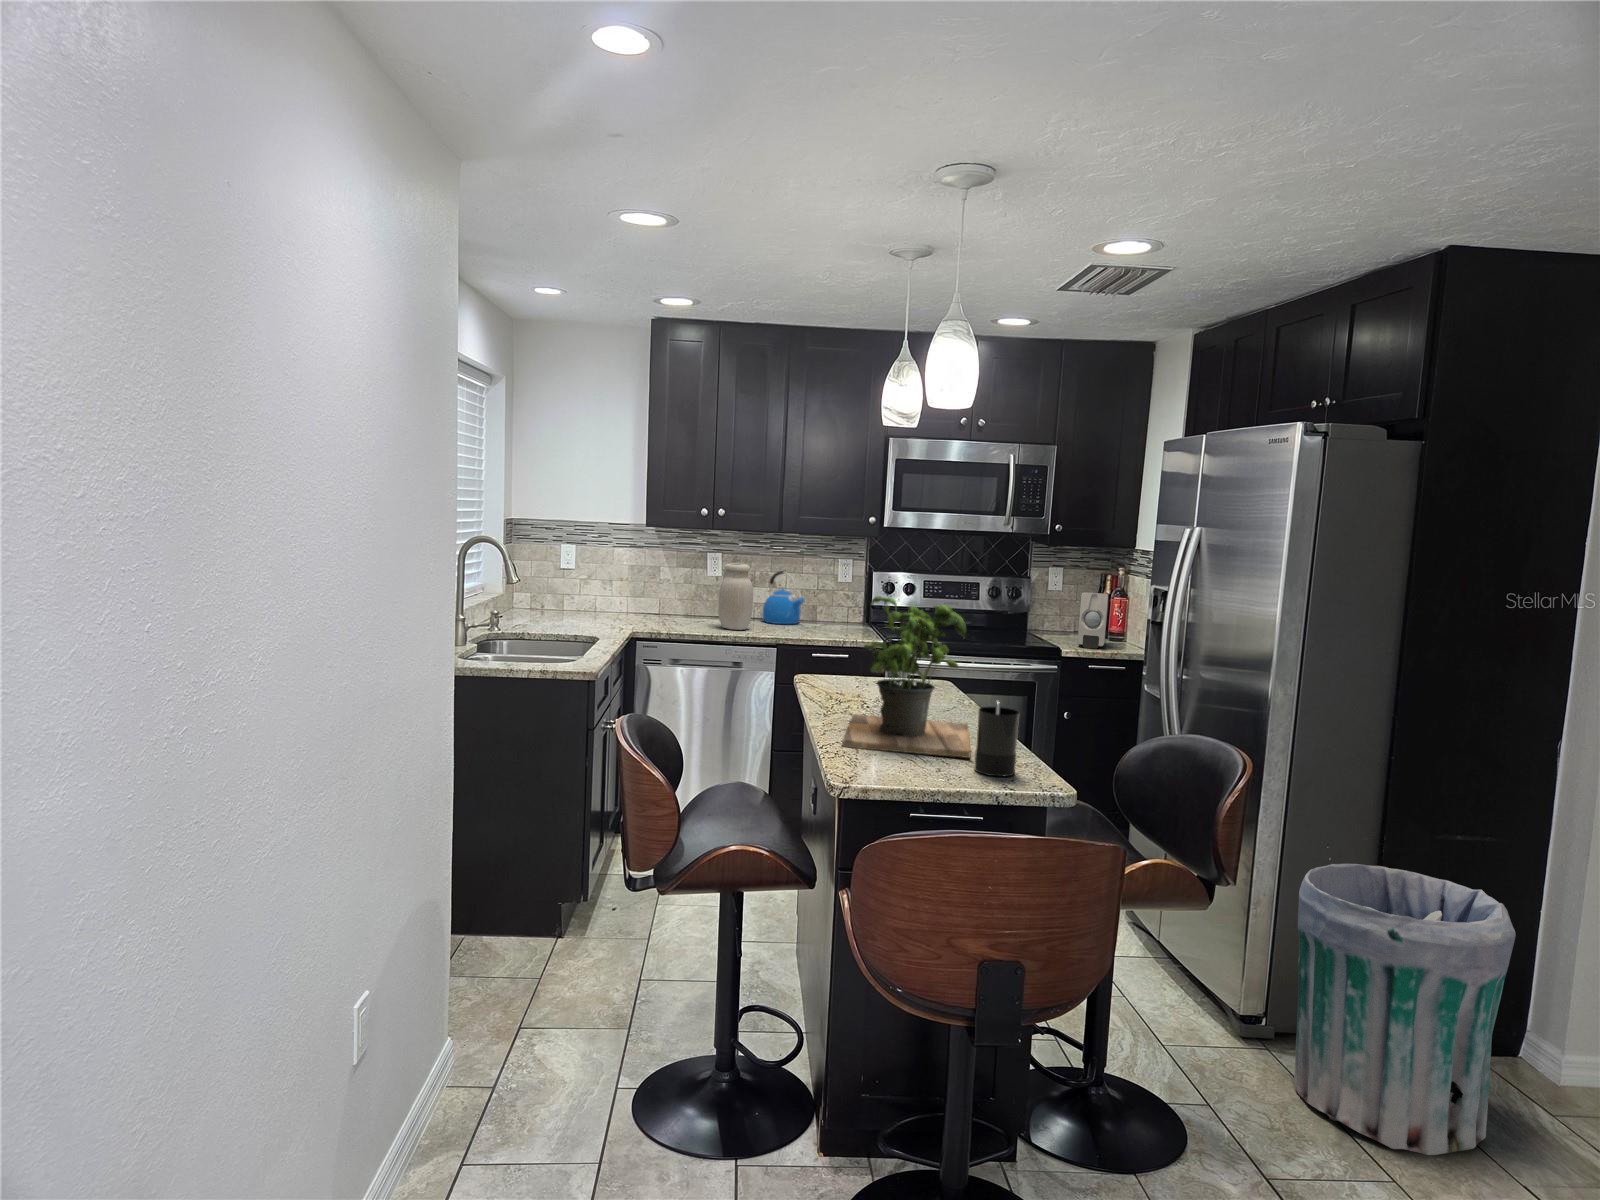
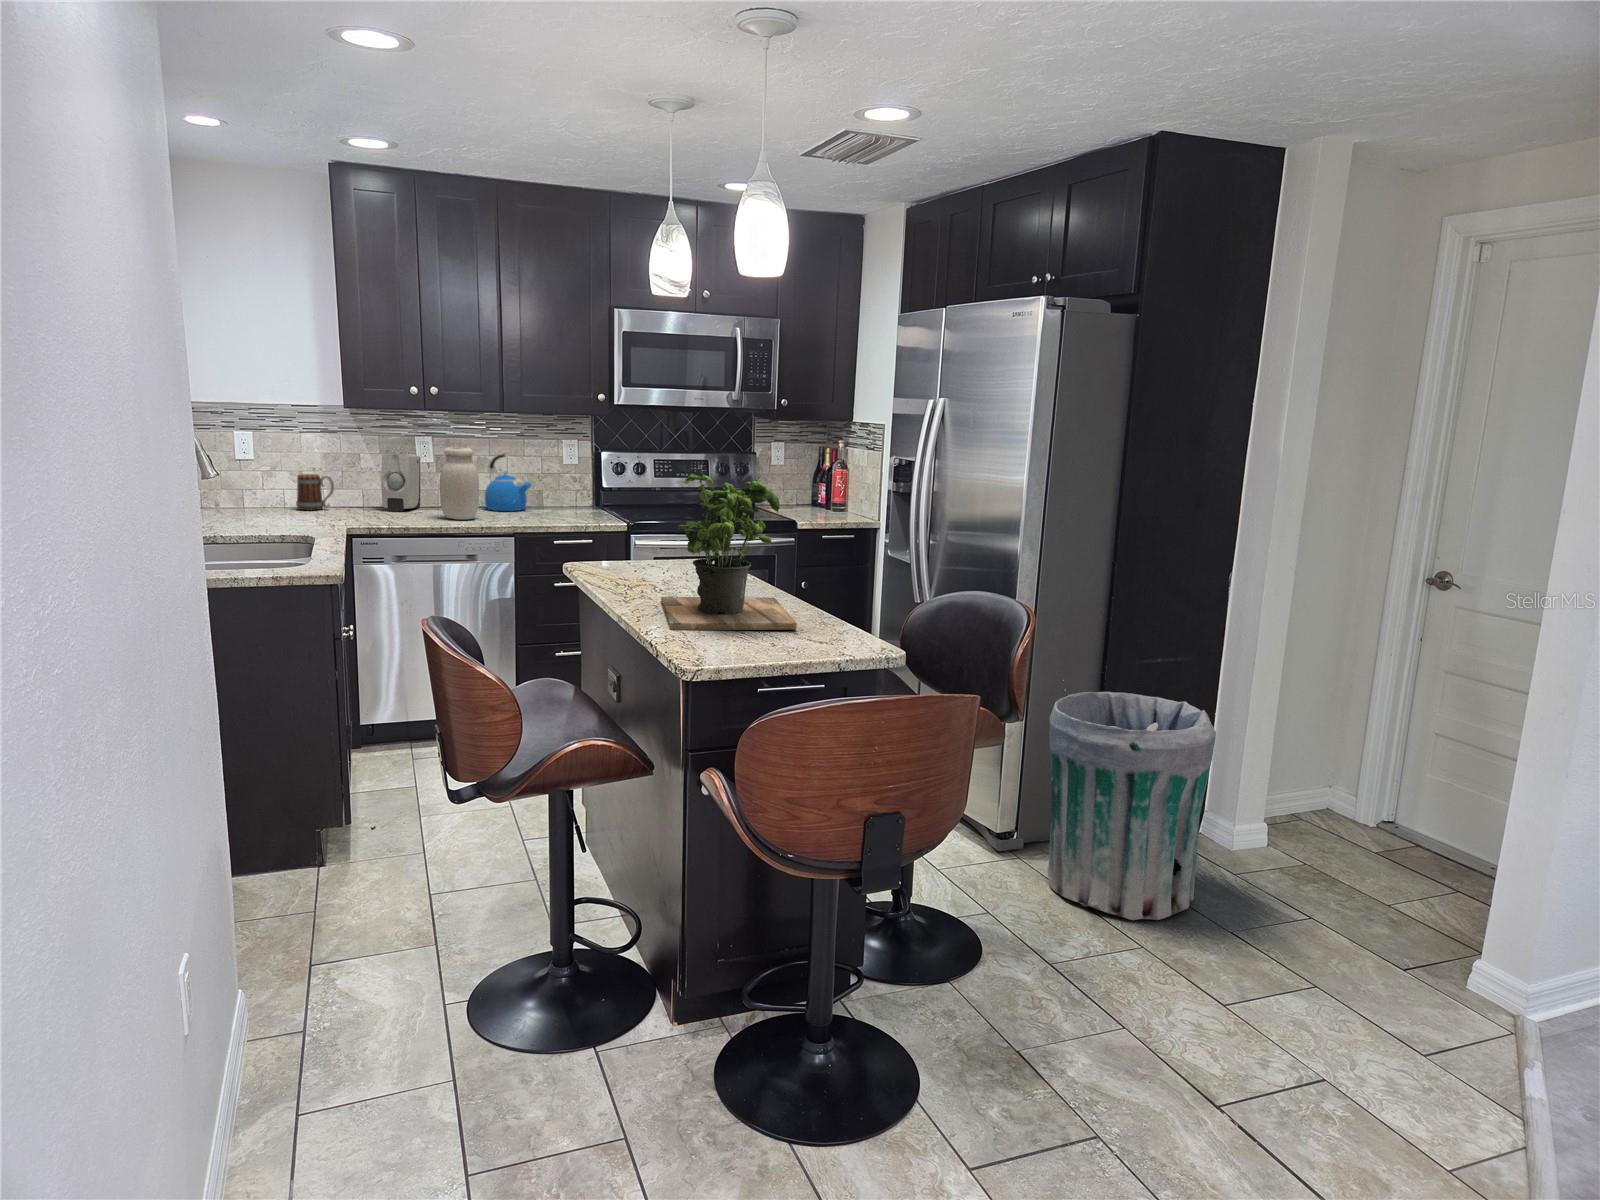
mug: none [603,582,635,615] -> present [296,474,334,510]
soap dispenser: present [1078,592,1108,649] -> present [381,453,420,511]
candle: present [975,701,1019,777] -> none [807,571,848,644]

